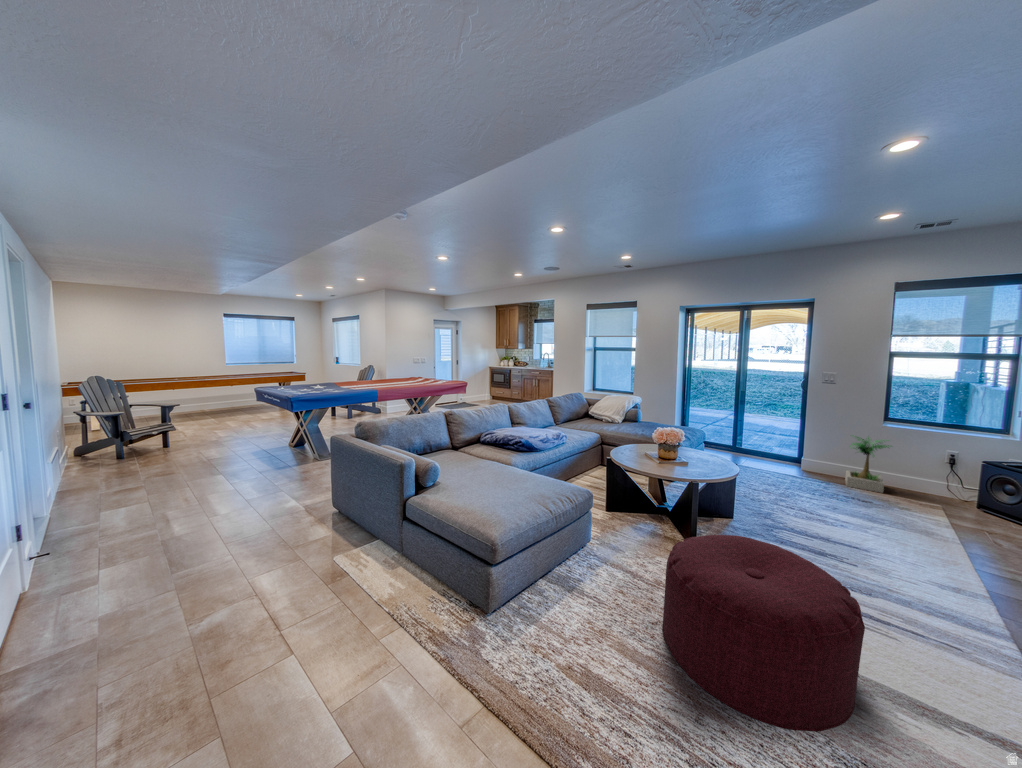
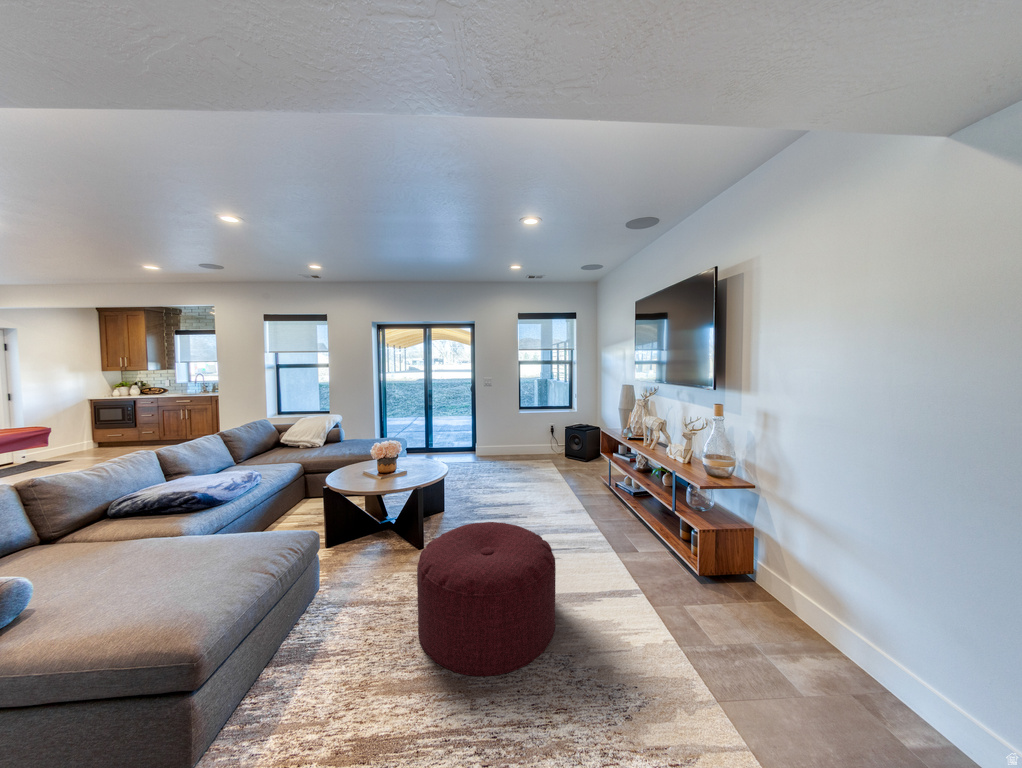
potted plant: present [845,436,889,493] -> none [502,422,529,462]

